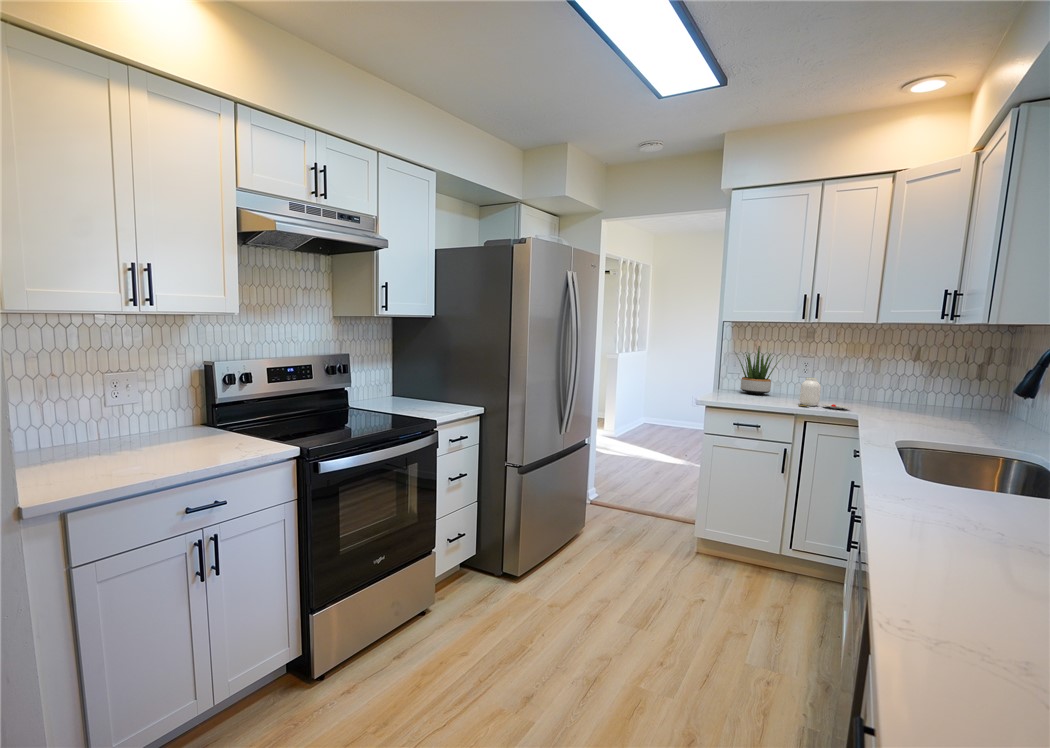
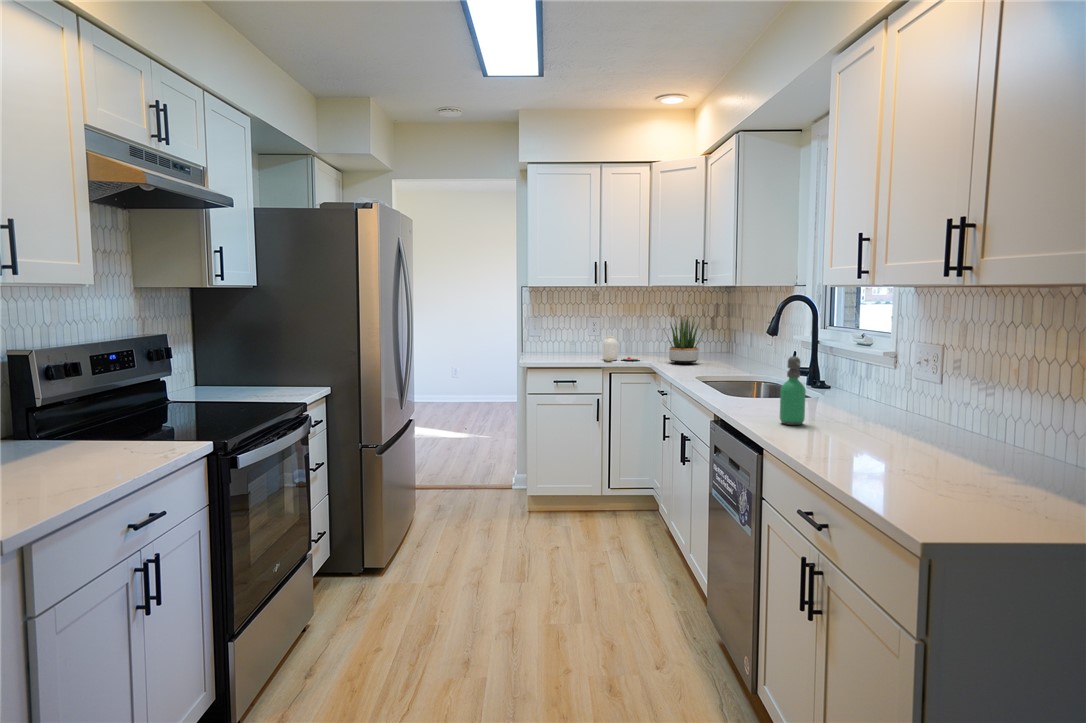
potted plant: present [737,346,782,395] -> present [668,316,708,364]
soap dispenser: none [951,419,1009,537] -> present [780,356,806,425]

